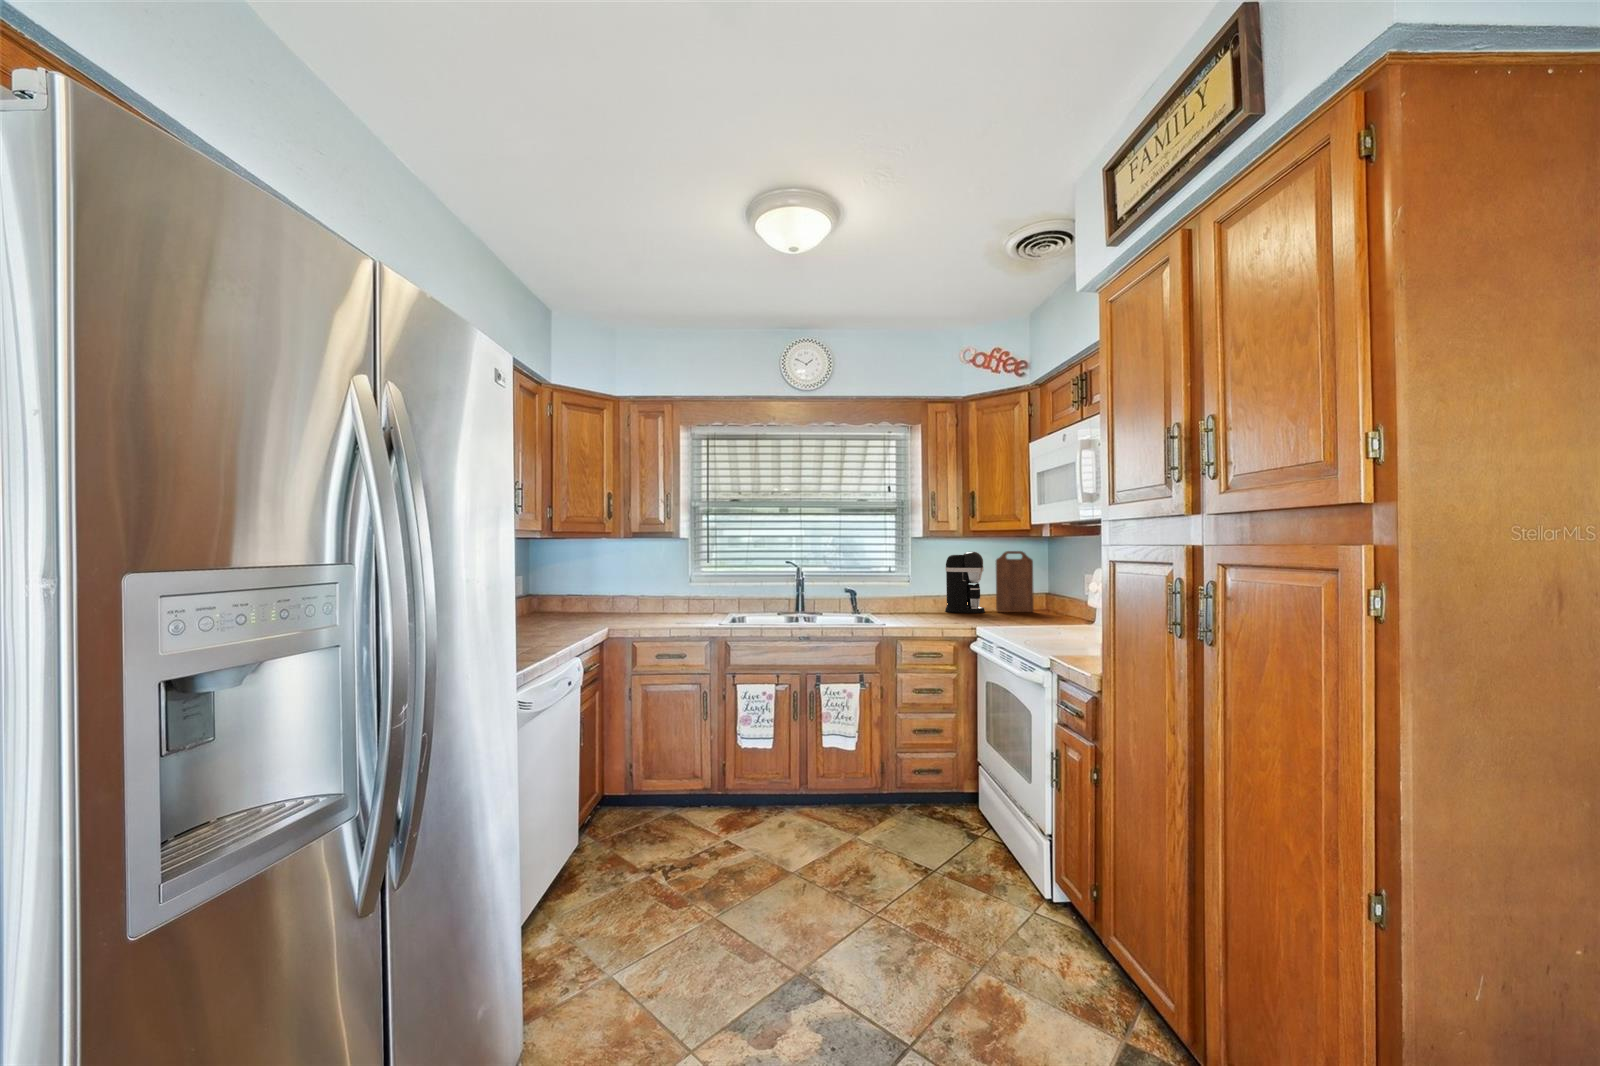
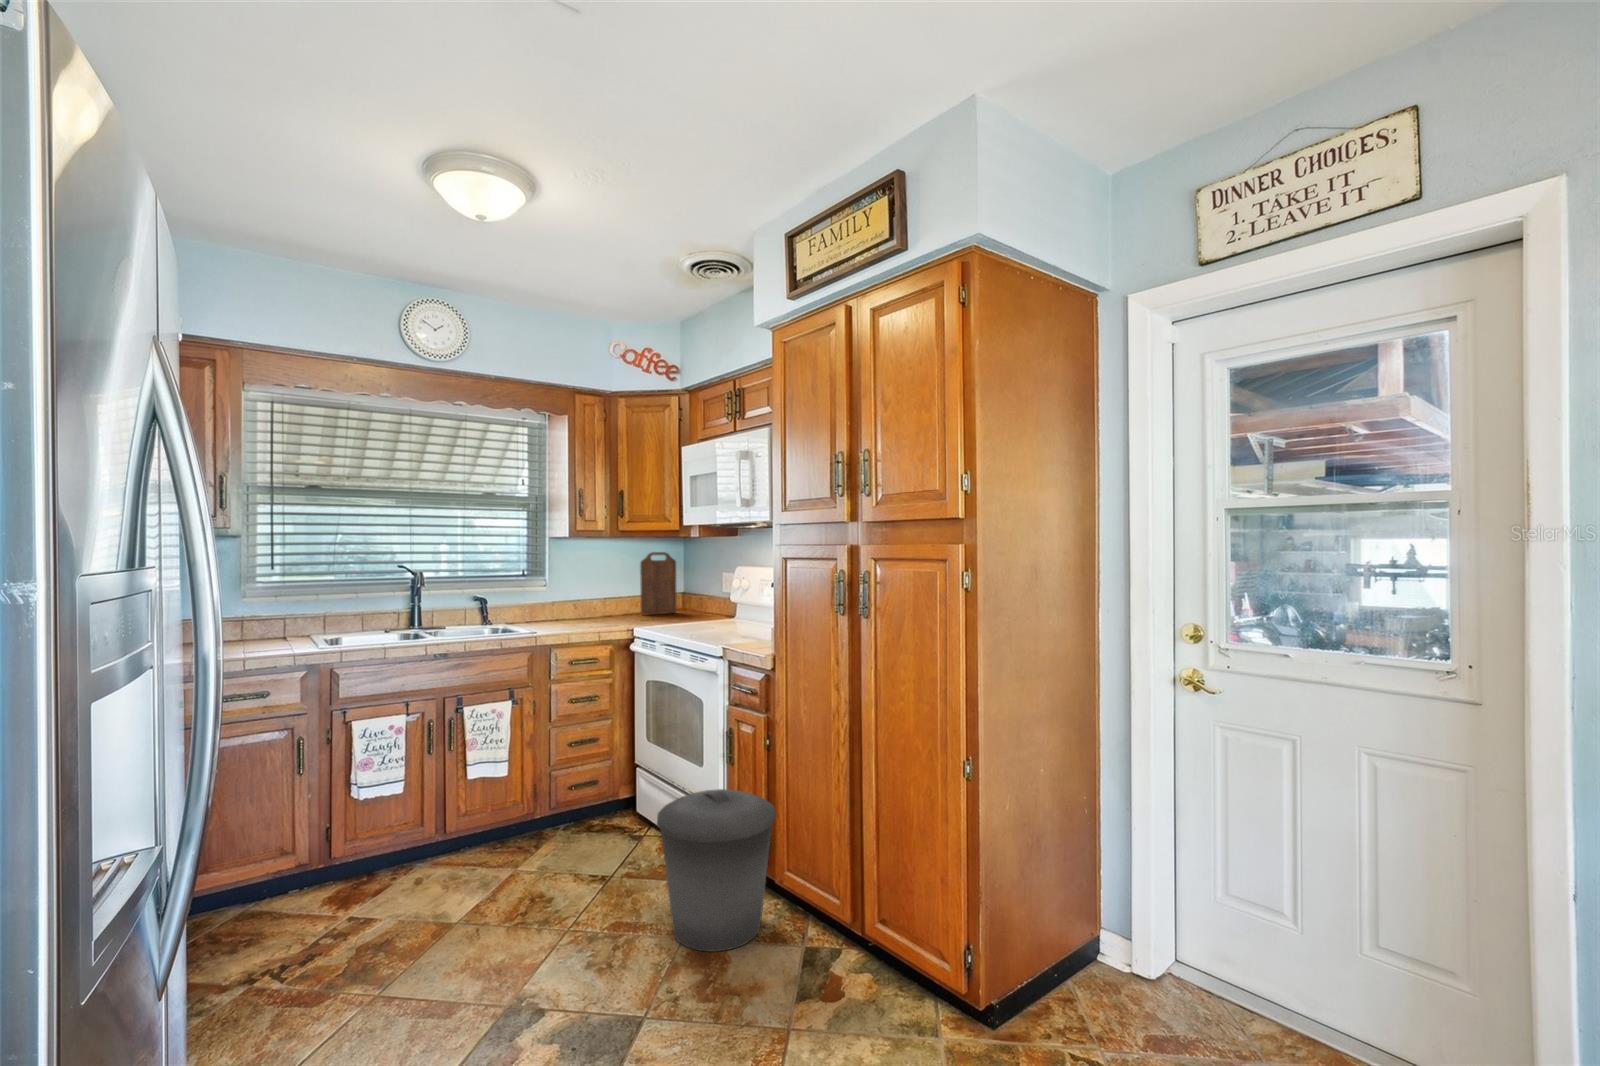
coffee maker: present [945,552,985,613] -> none [588,553,629,618]
trash can: none [954,812,1095,1008] -> present [657,789,776,952]

